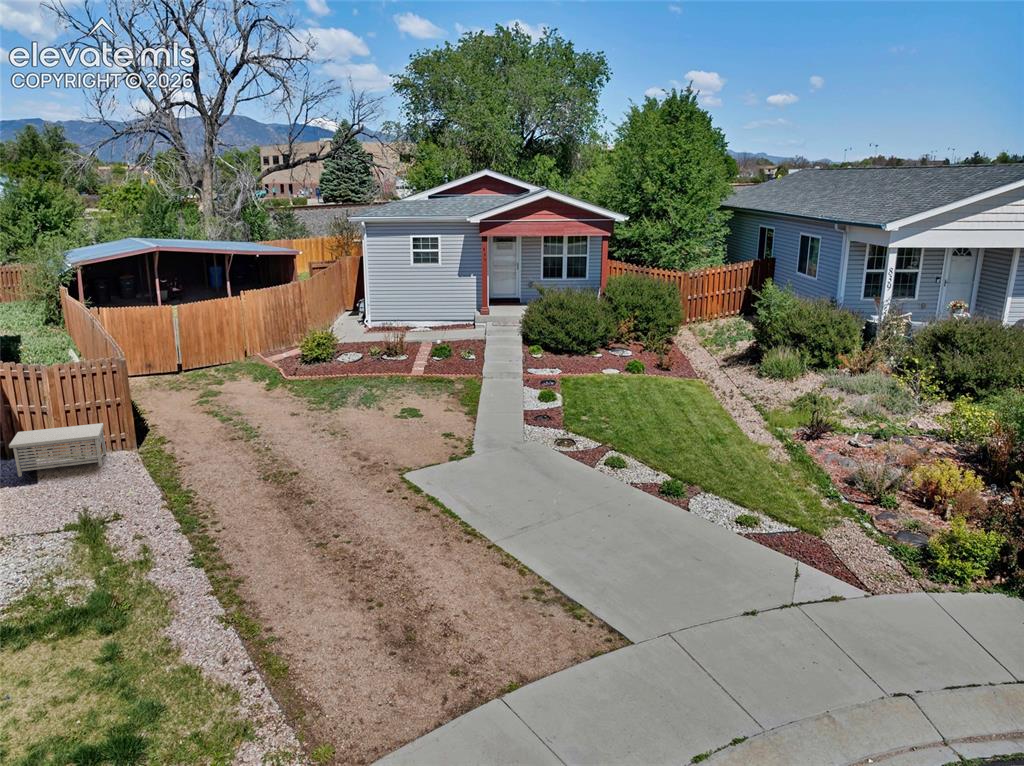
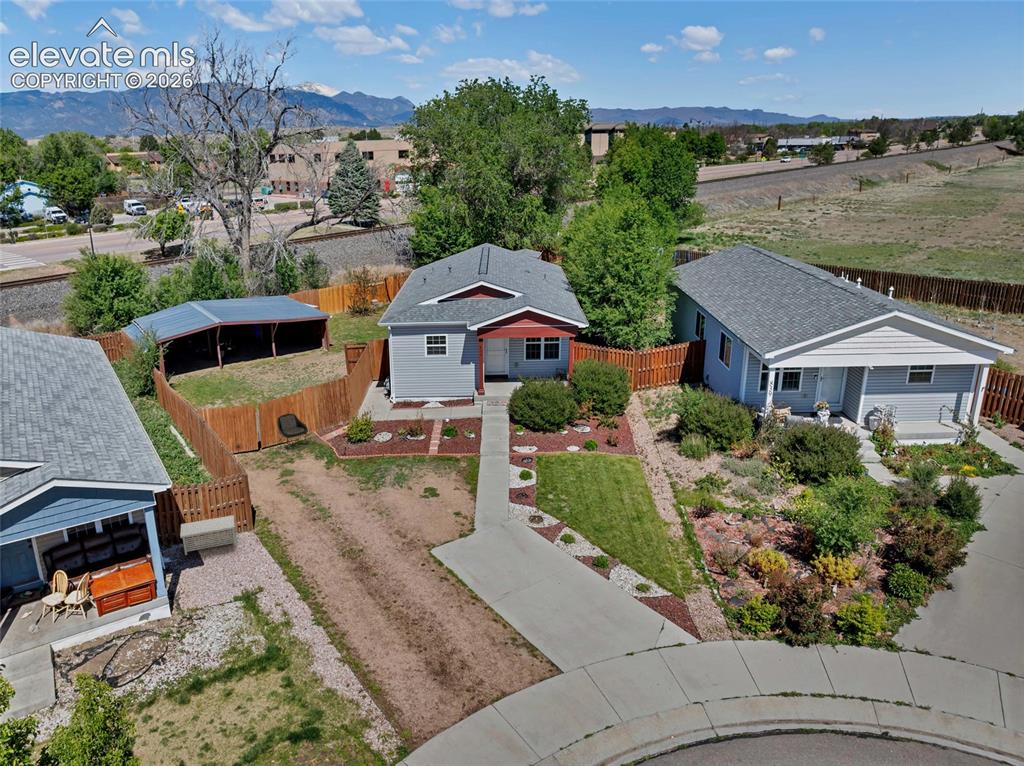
lounge chair: none [203,323,245,369] -> present [277,414,308,450]

